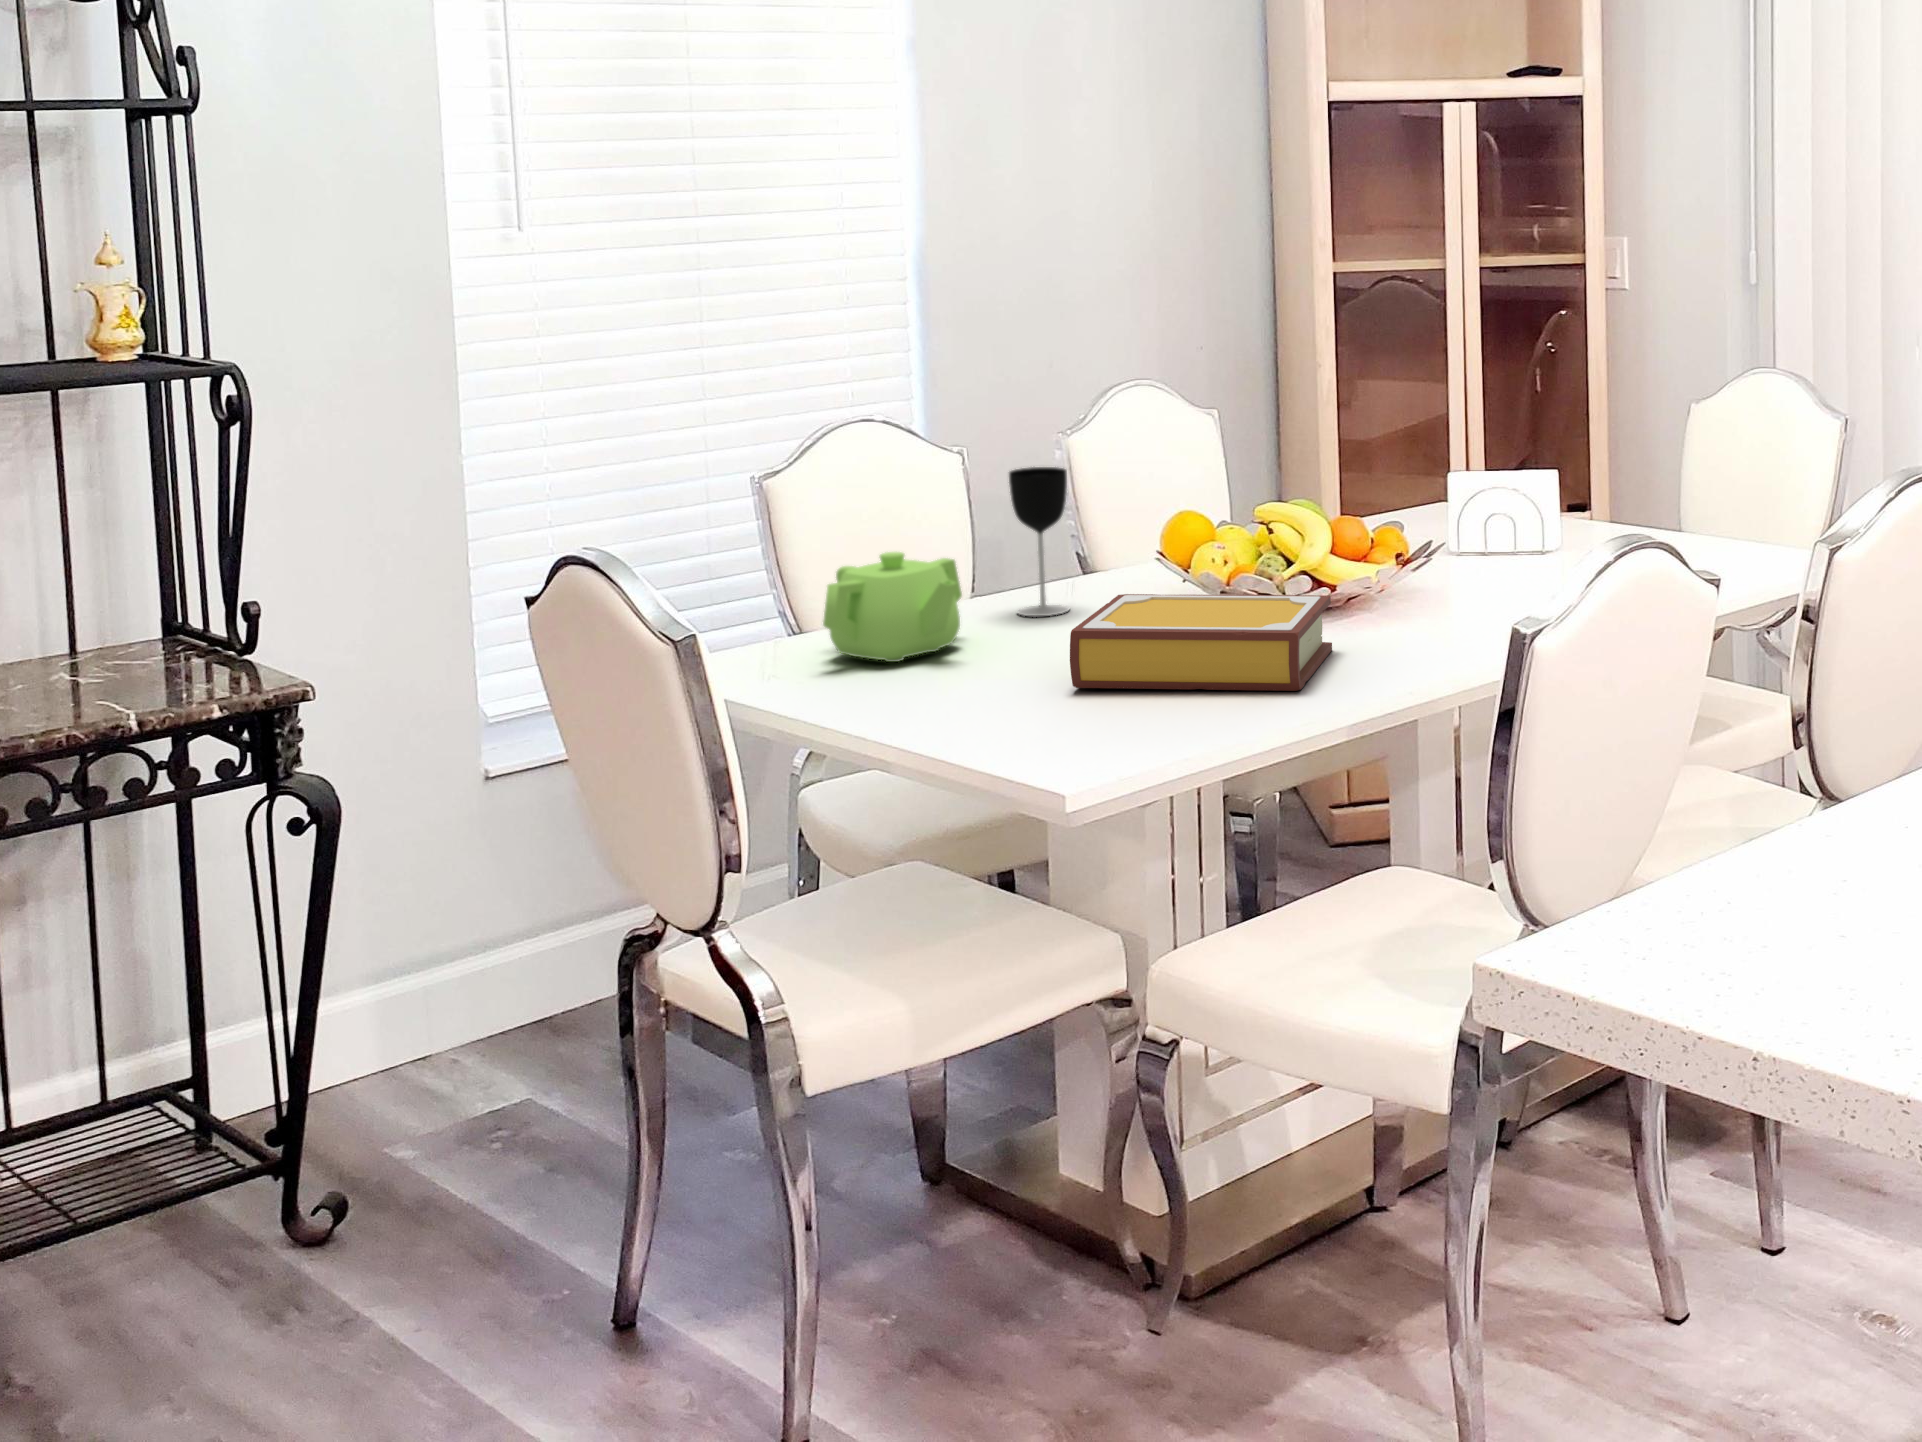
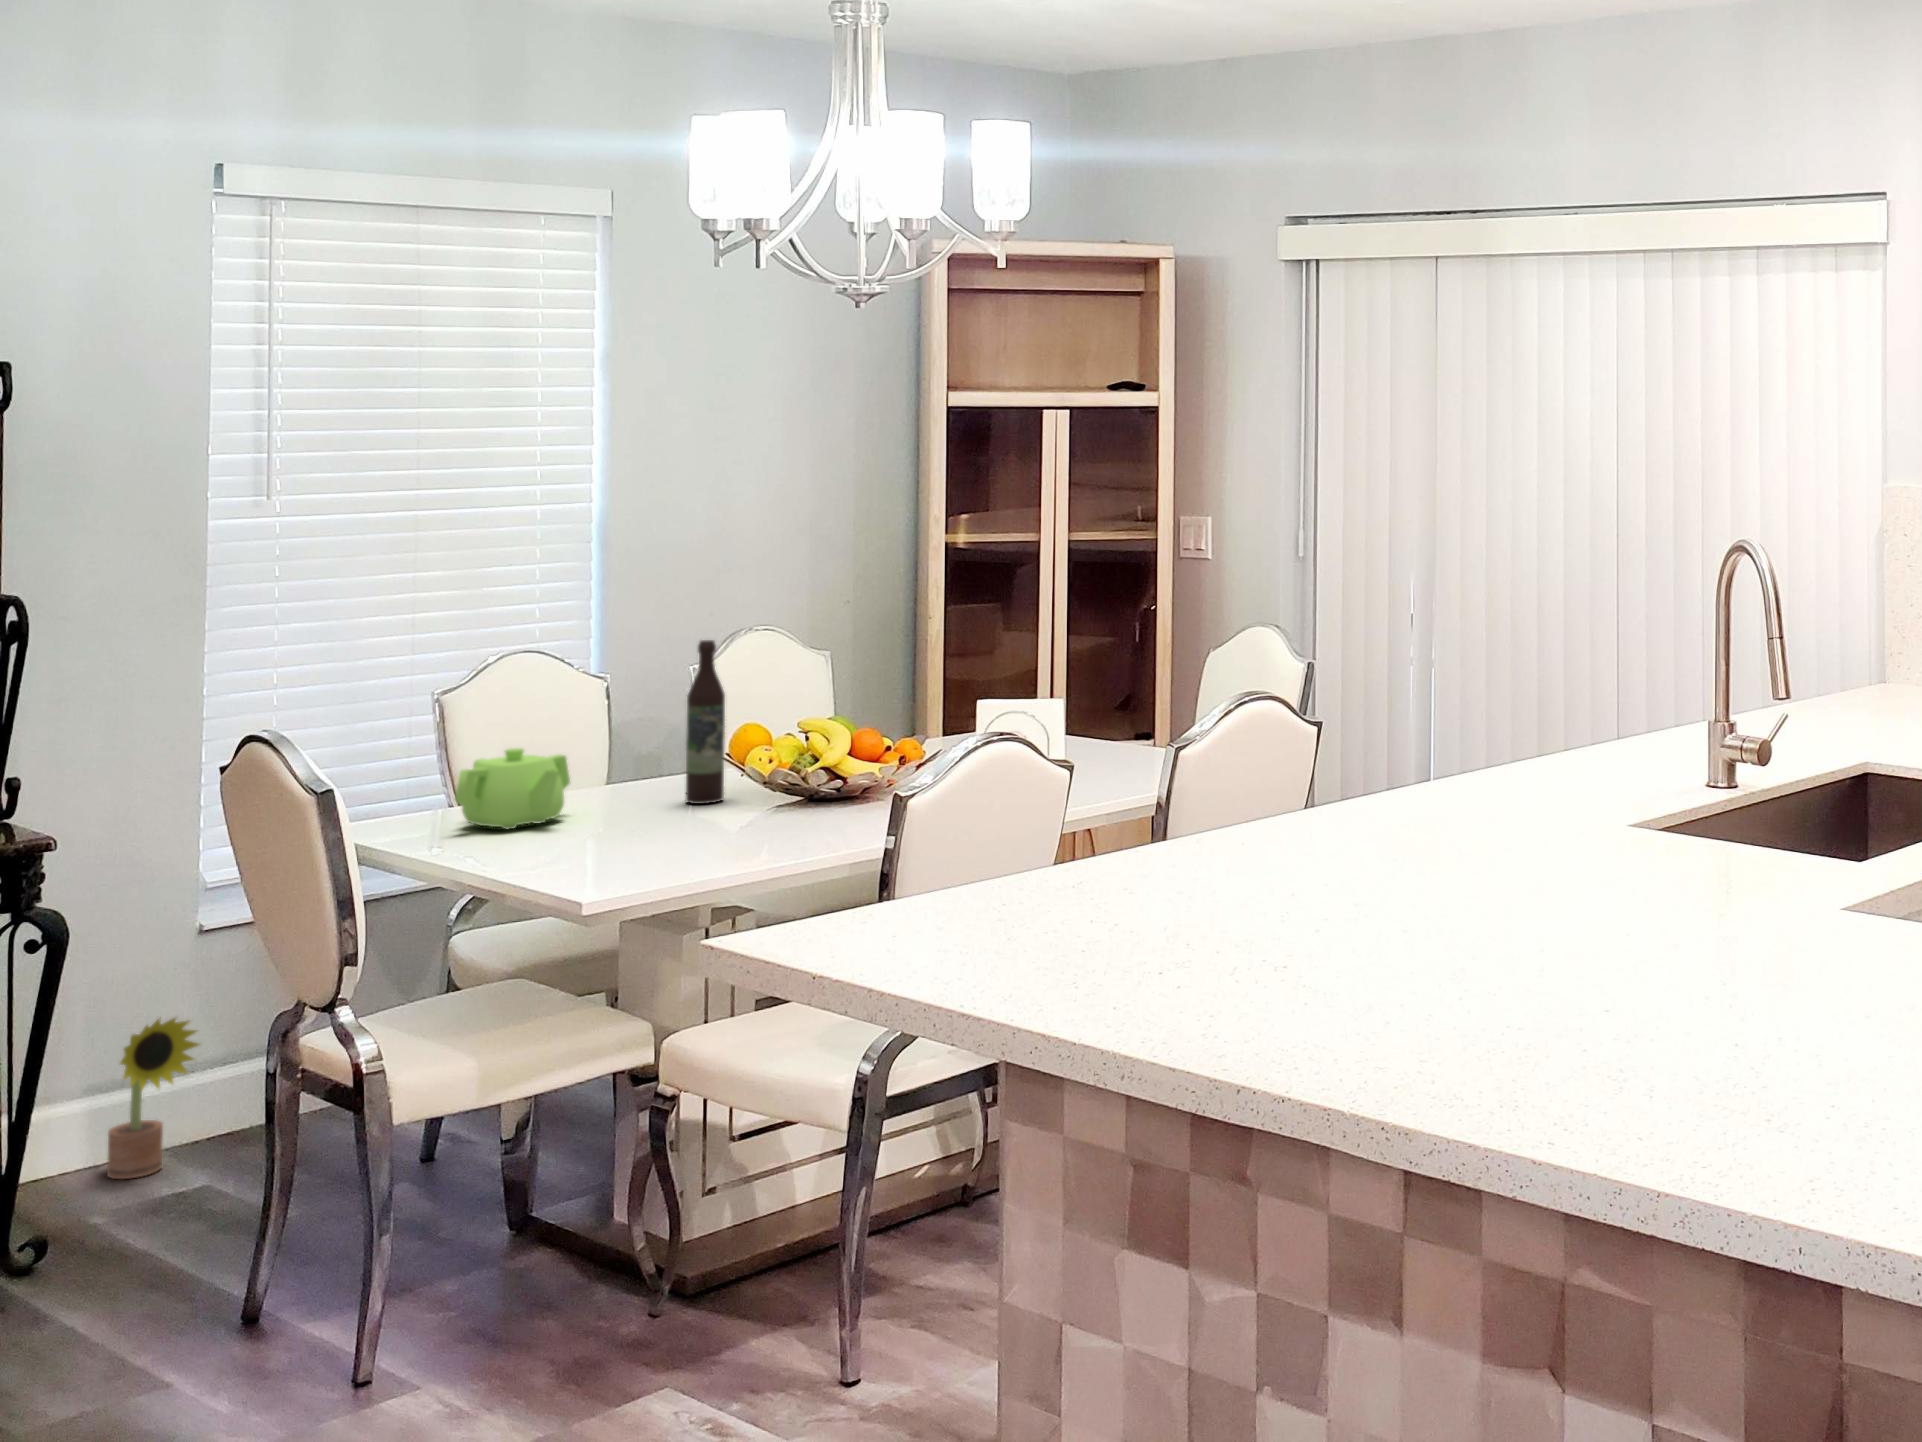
wine bottle: none [1102,401,1156,620] -> present [686,640,725,804]
wine glass: present [1009,467,1069,616] -> none [619,689,665,801]
book: present [1070,594,1332,691] -> none [627,781,835,847]
decorative plant: none [409,890,513,1092] -> present [107,1018,199,1179]

